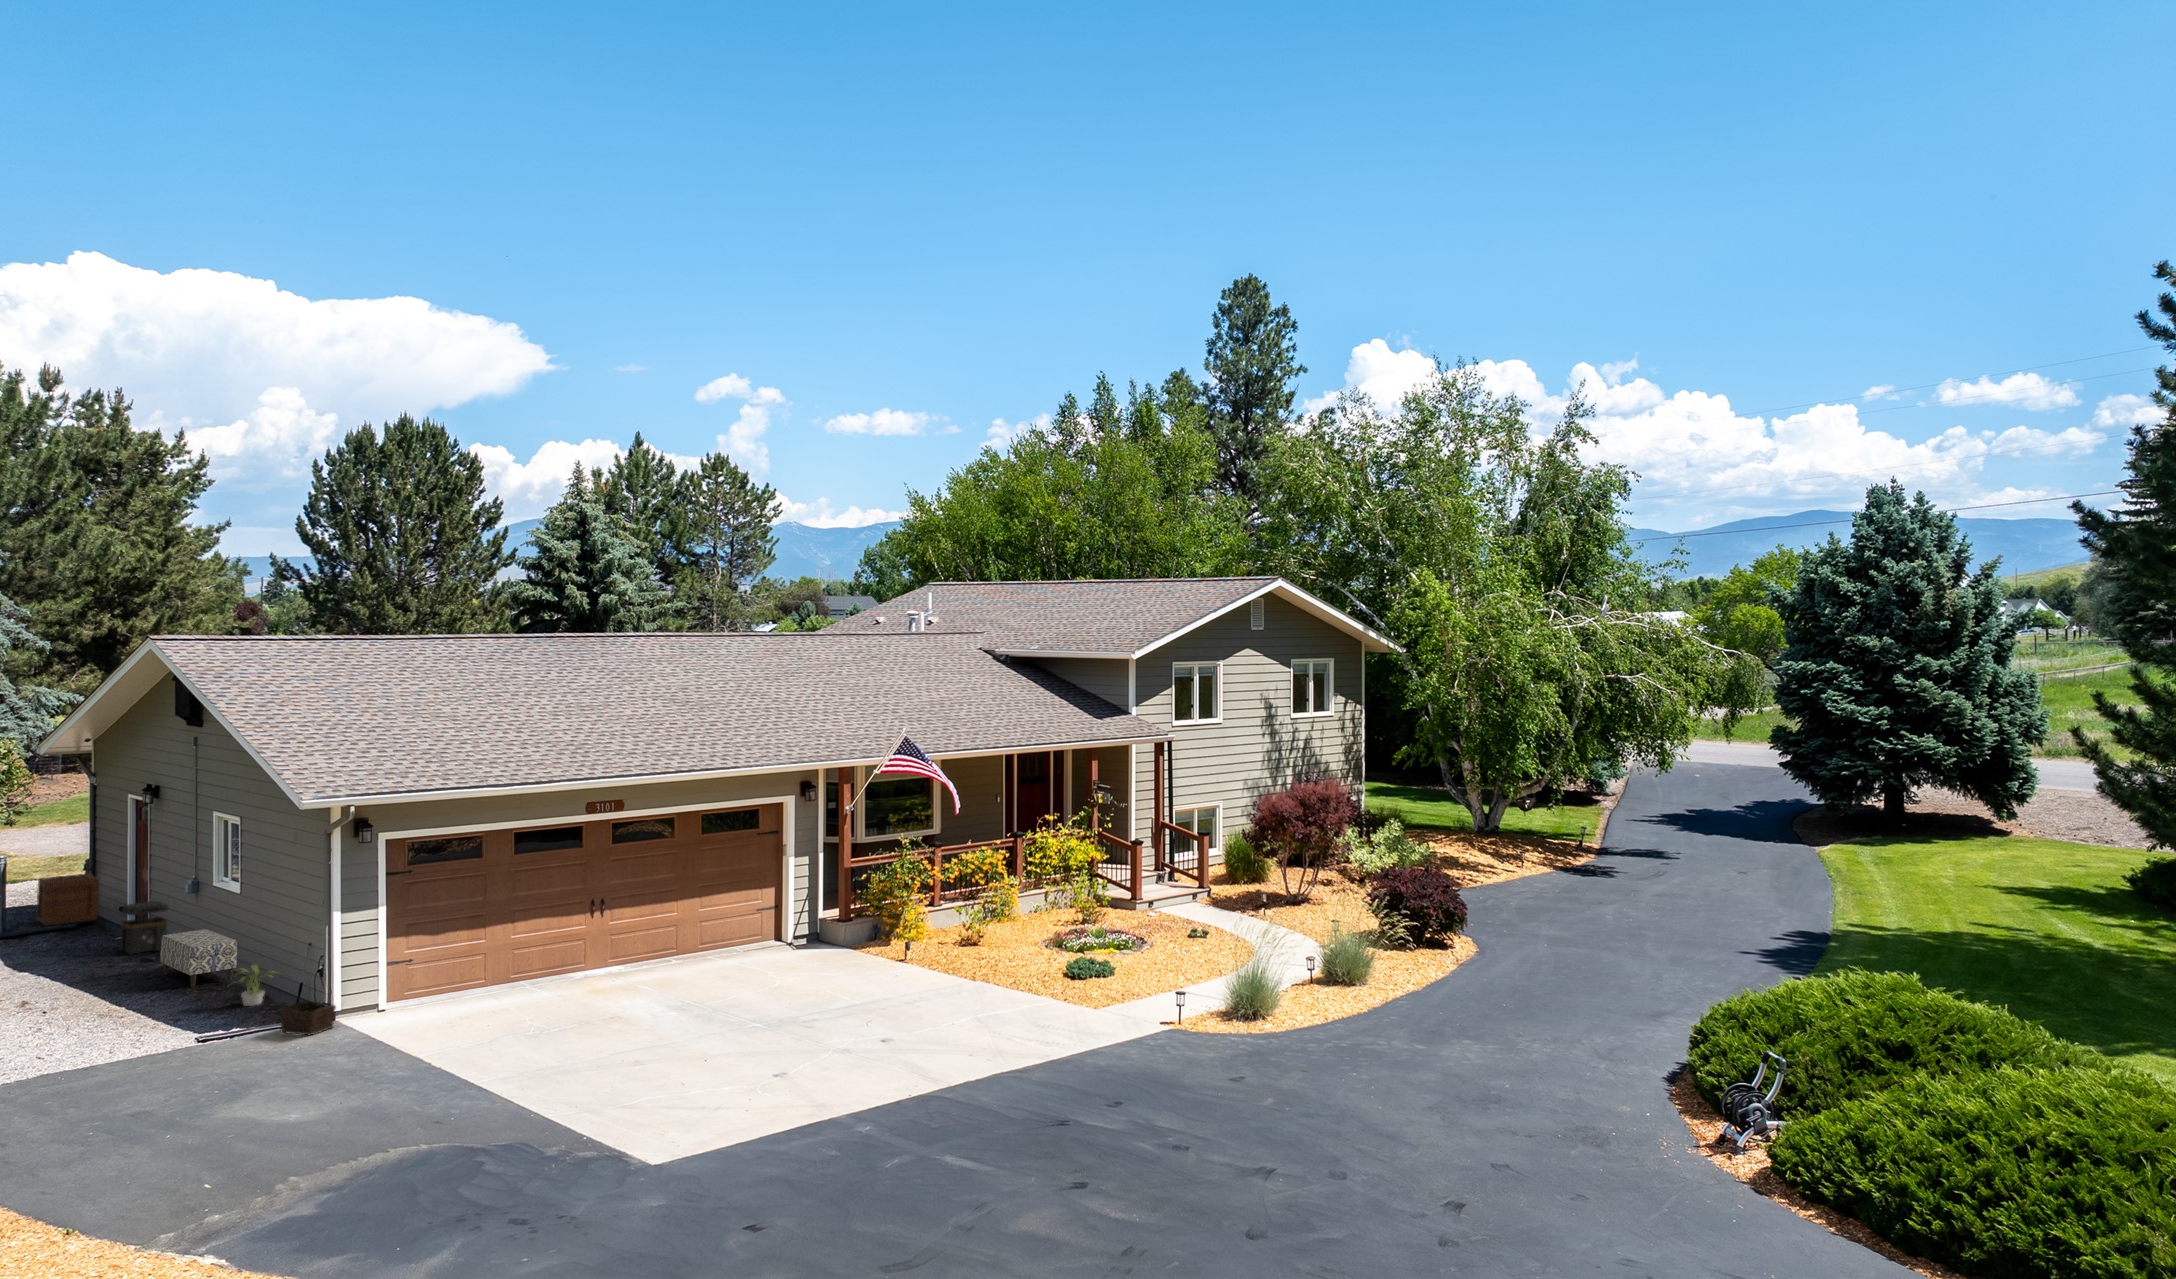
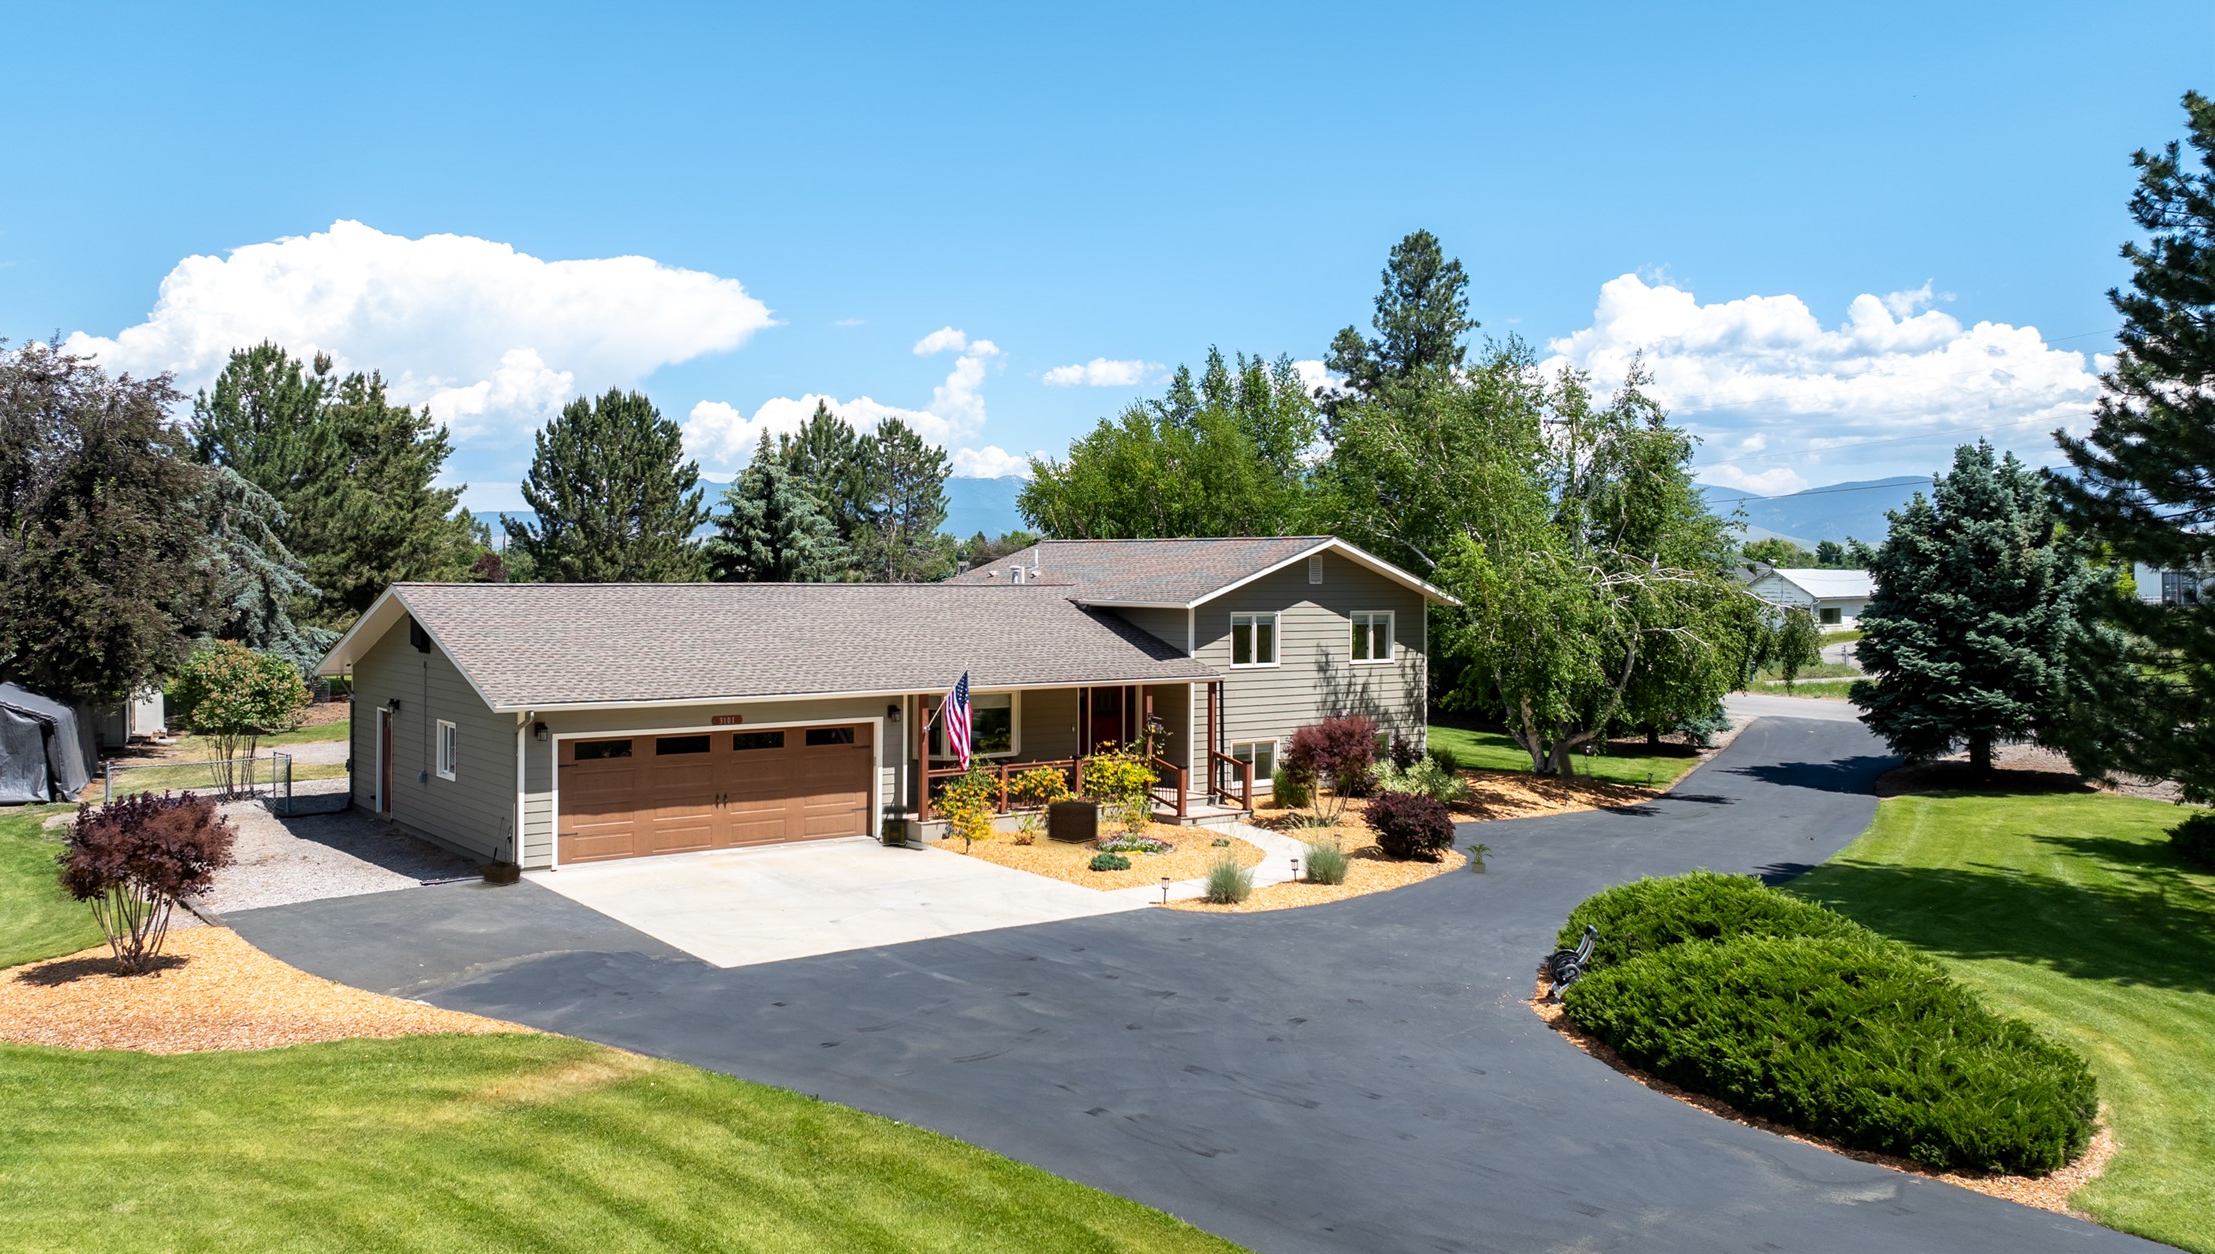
lounge chair: none [1492,795,1530,846] -> present [1555,742,1591,785]
wooden crate: present [37,874,99,926] -> present [1047,800,1098,844]
toolbox: present [121,901,168,954] -> present [882,805,909,846]
bench: present [160,929,237,987] -> none [401,808,454,851]
potted plant: present [240,965,266,1006] -> present [1465,844,1493,873]

